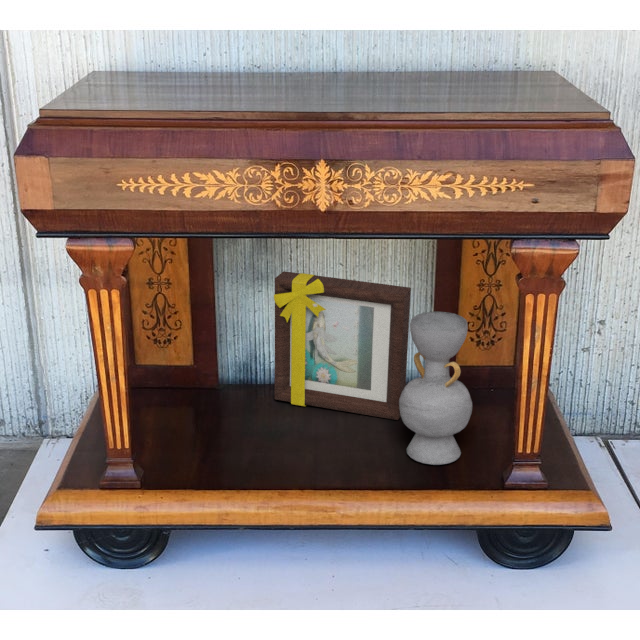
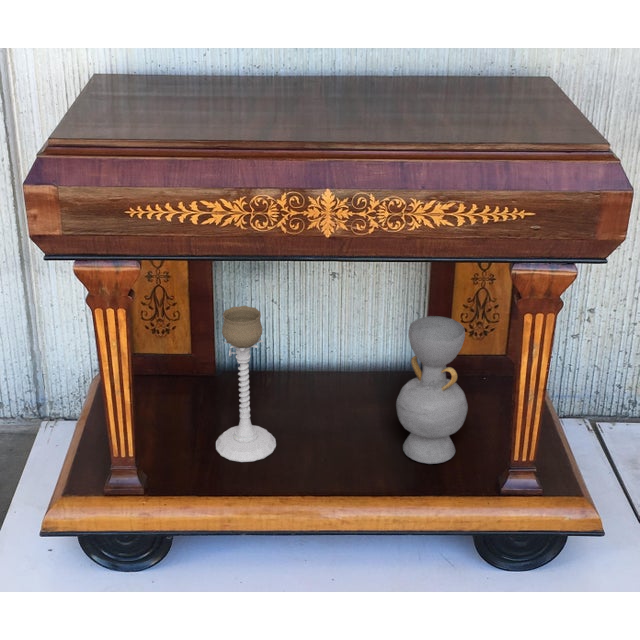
picture frame: present [274,271,411,420] -> none [272,266,408,412]
candle holder: none [215,301,276,463] -> present [216,306,276,462]

